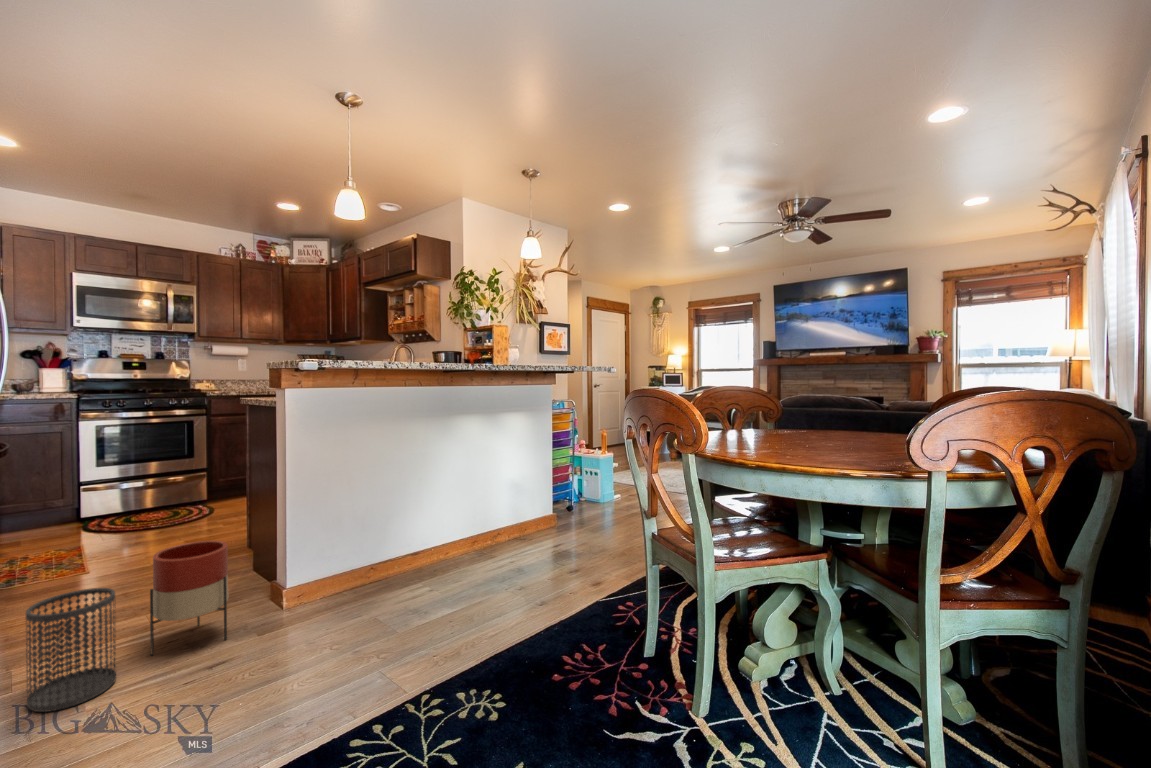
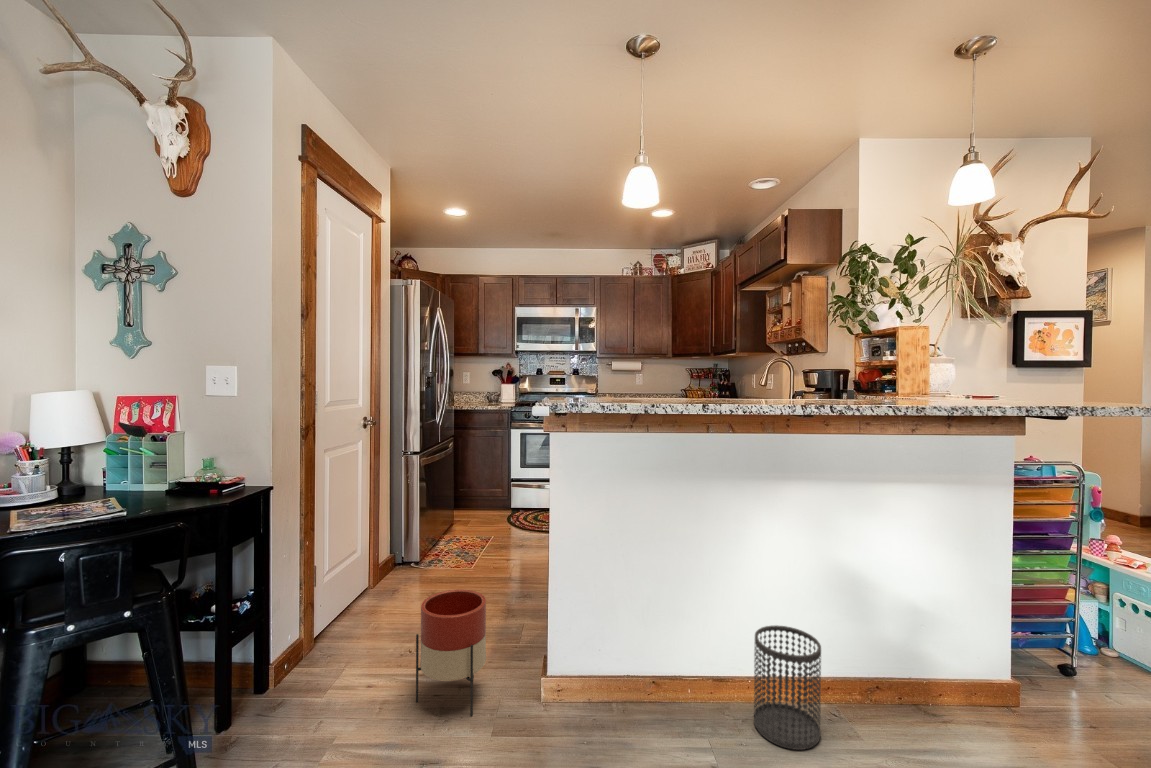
wastebasket: present [26,588,116,712] -> present [754,625,821,750]

